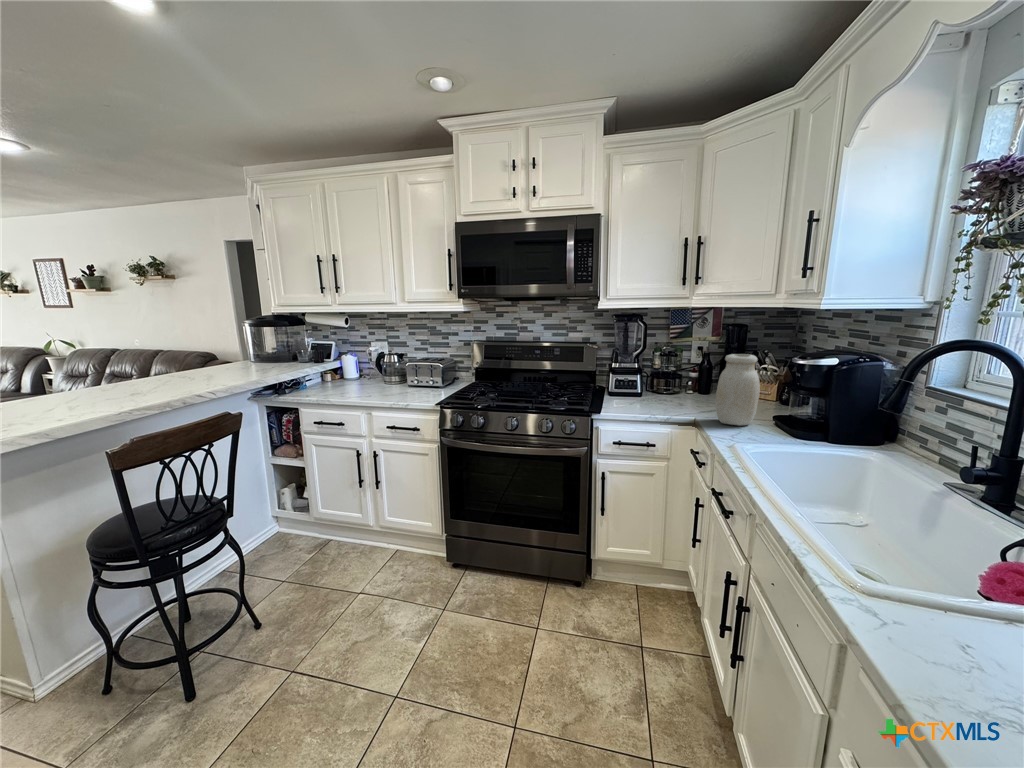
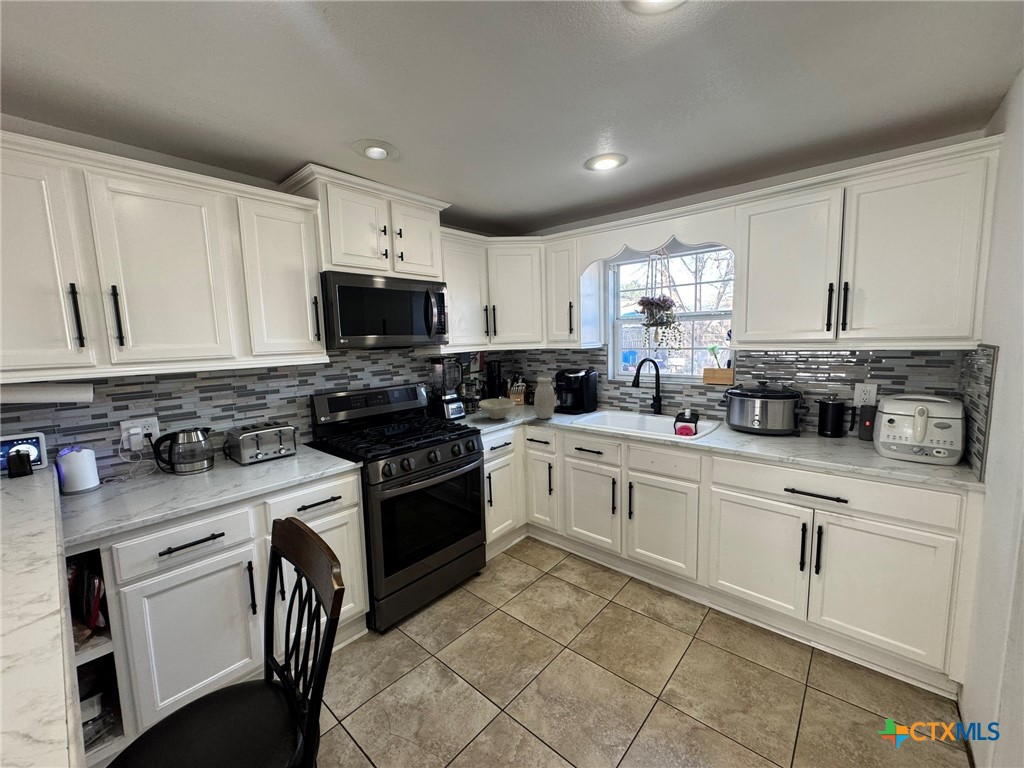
bowl: none [646,377,702,407] -> present [478,398,515,419]

